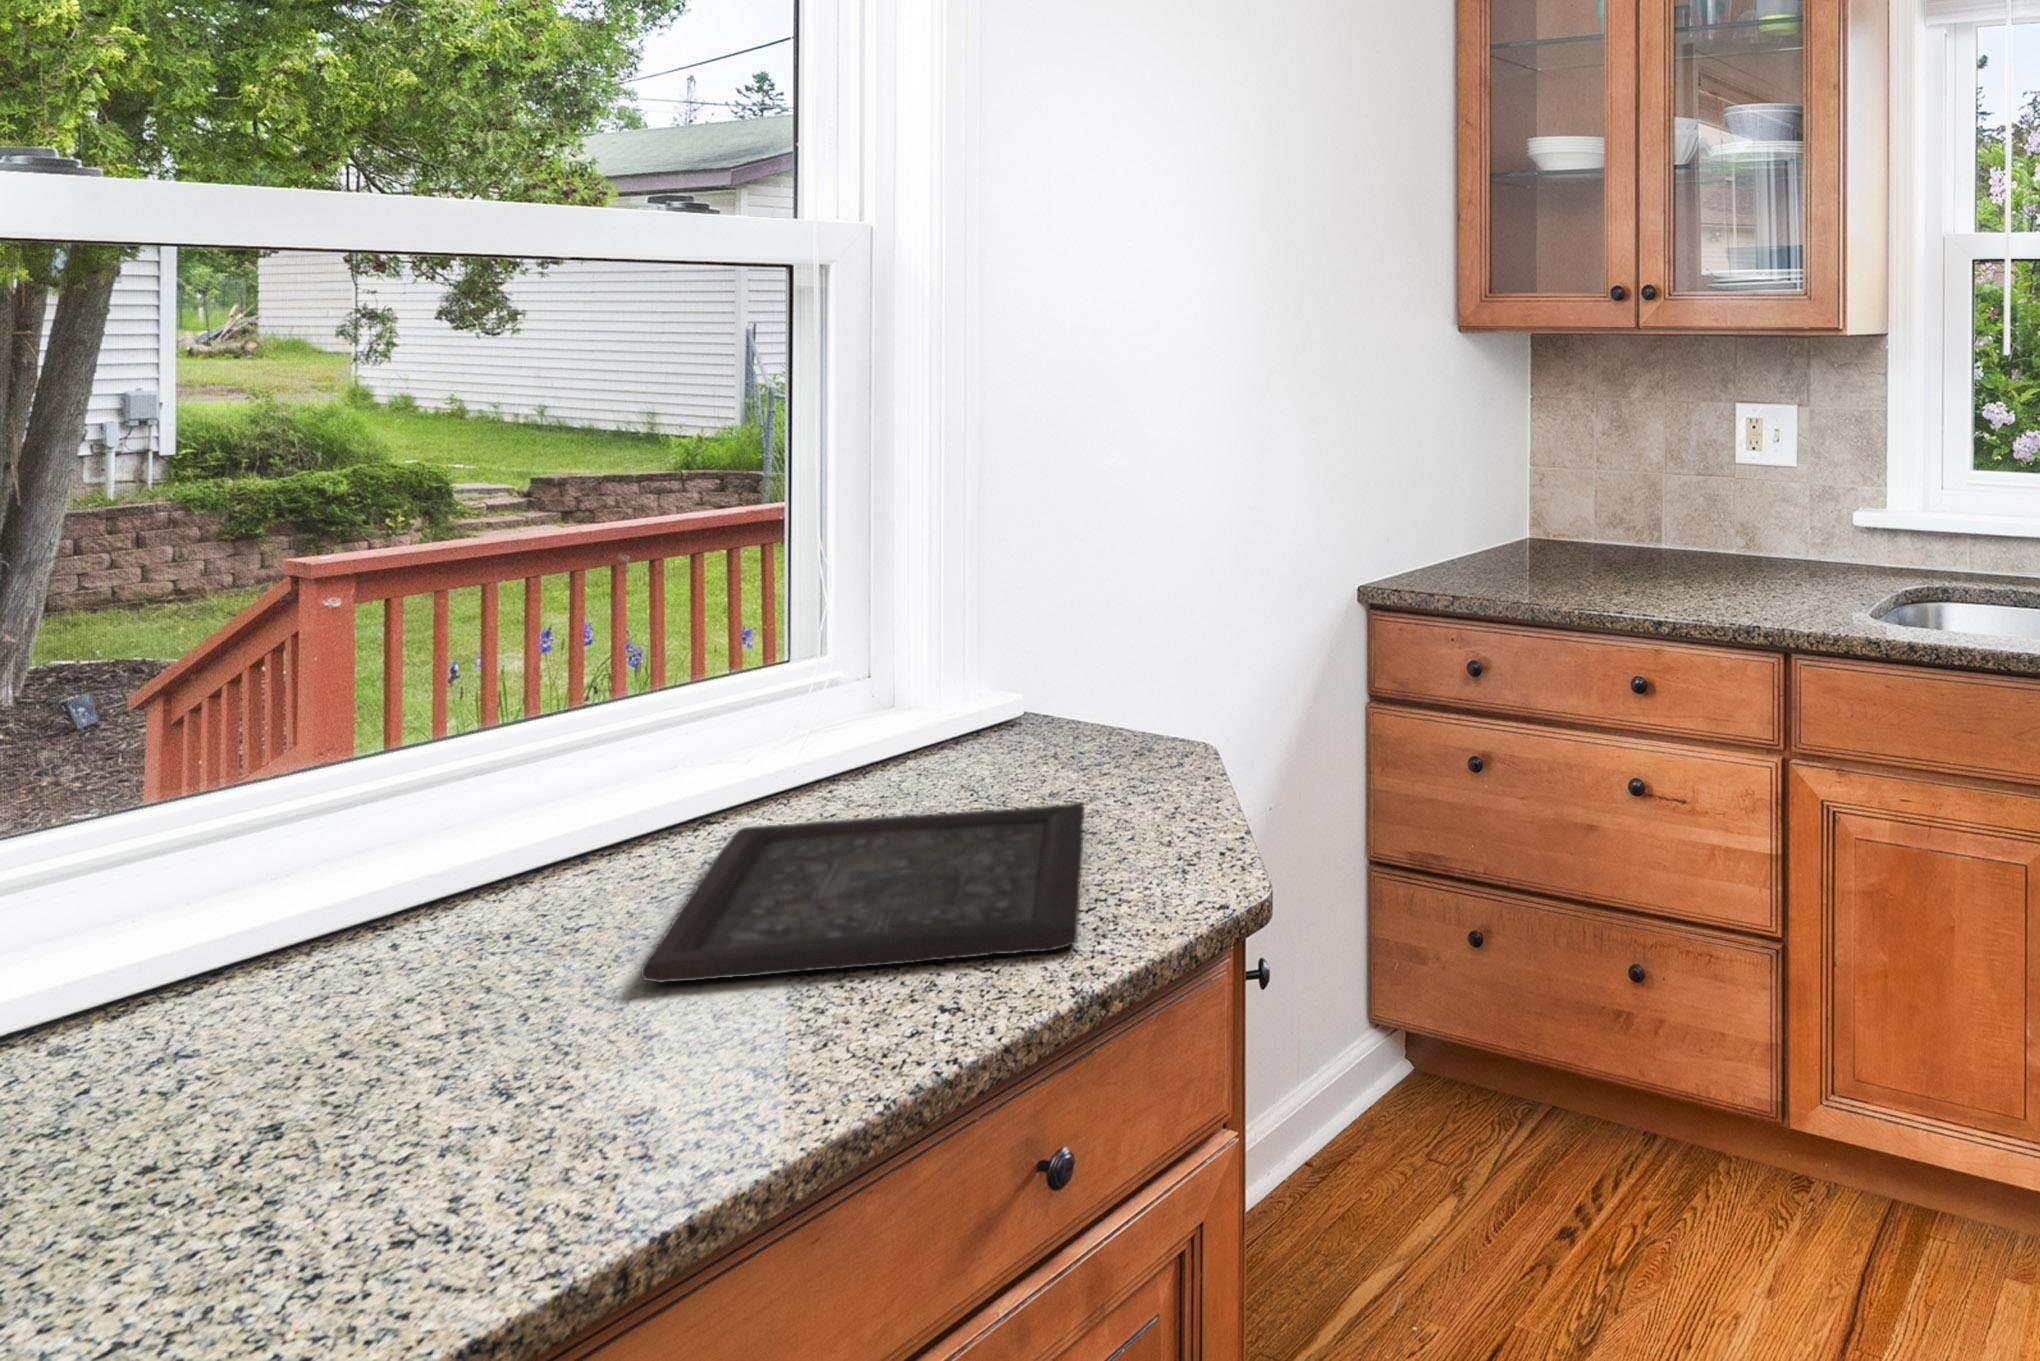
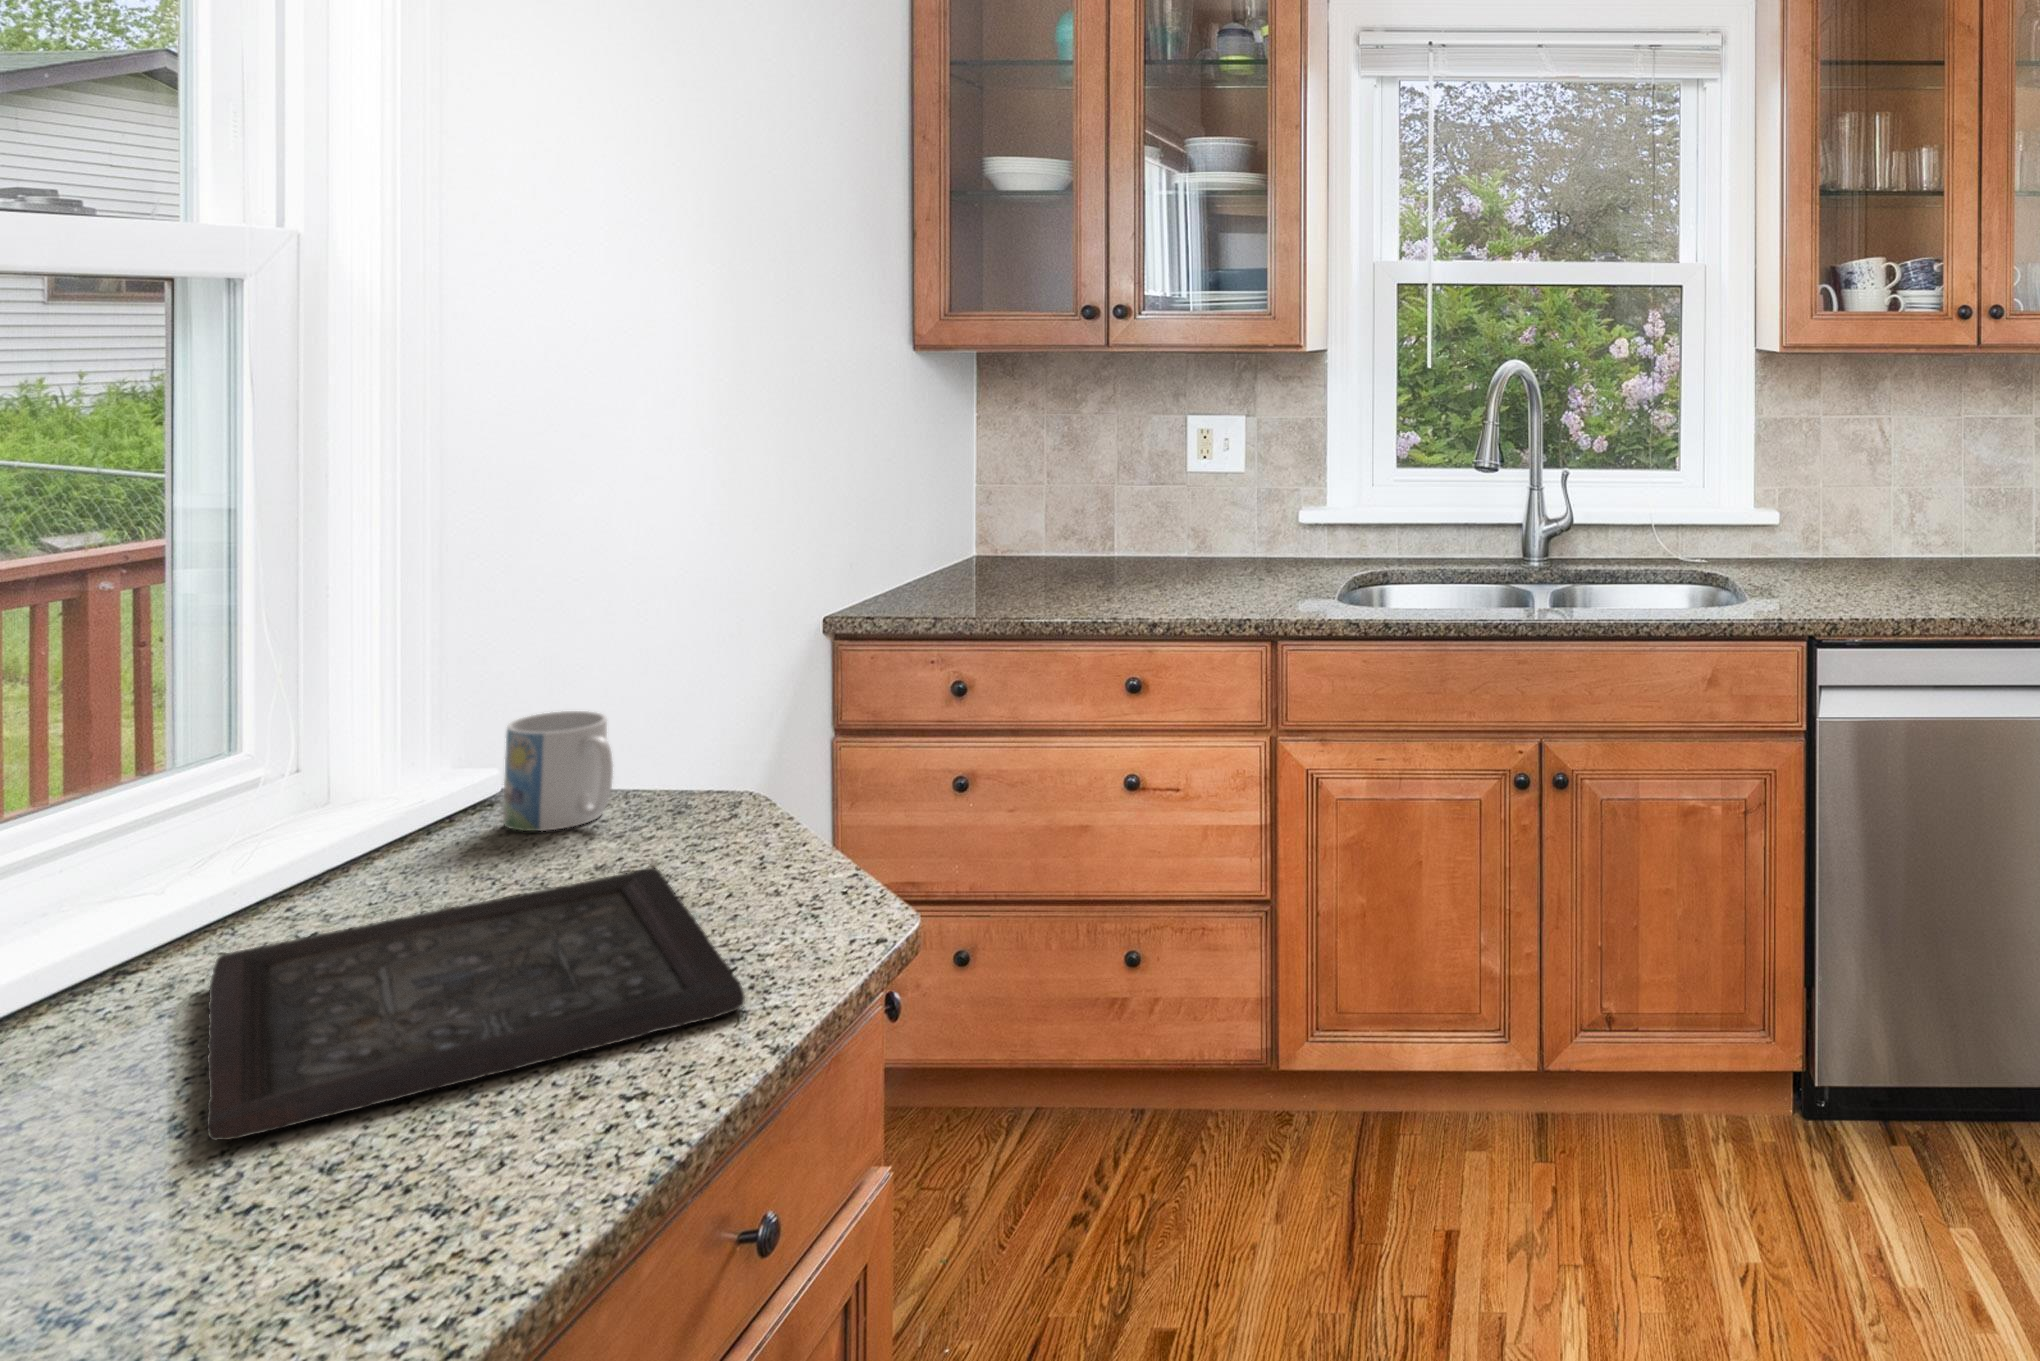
mug: none [1010,652,1094,759] -> present [503,711,613,831]

